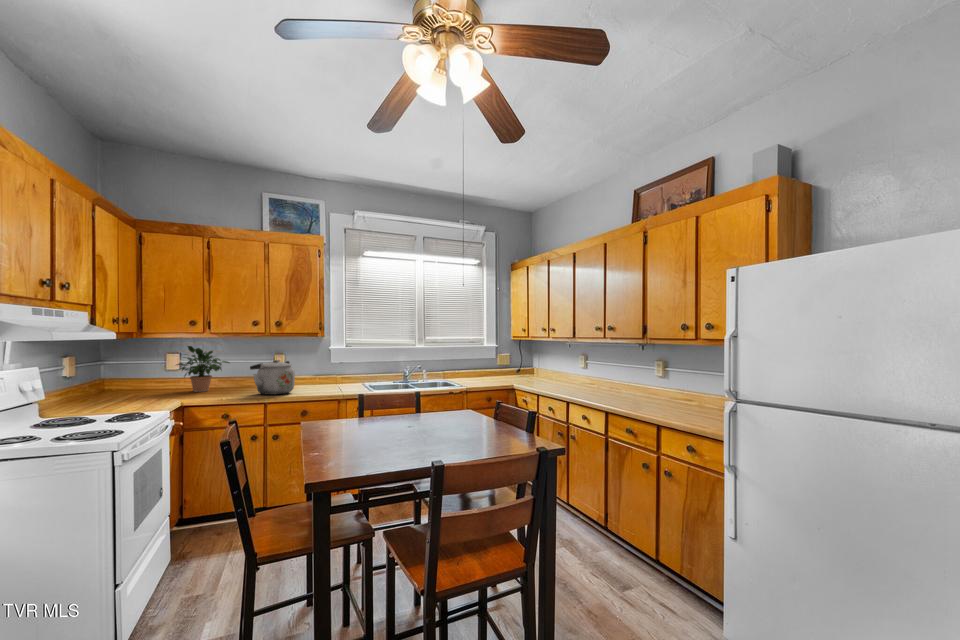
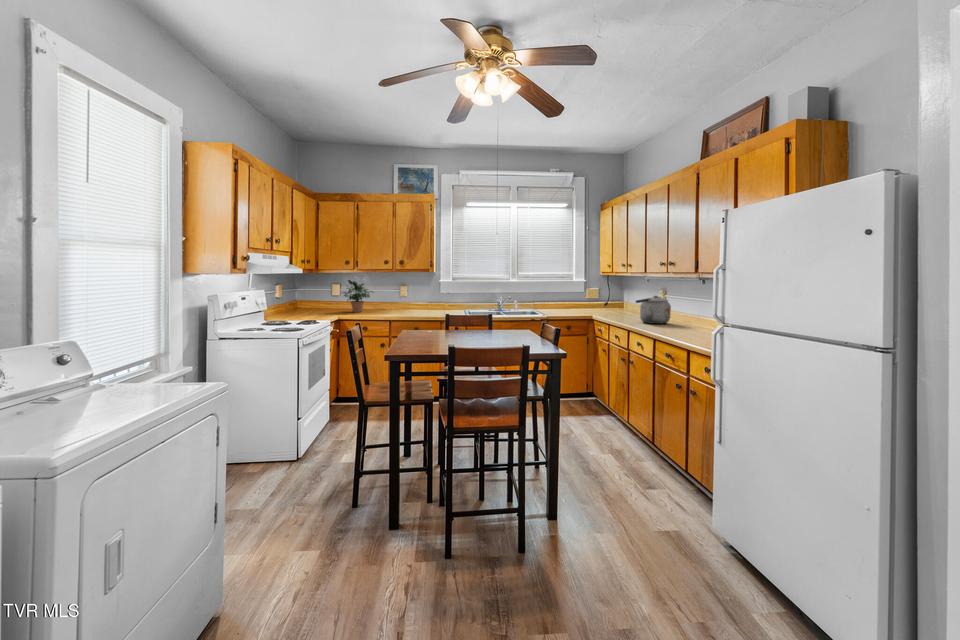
kettle: present [250,360,295,395] -> present [636,296,671,324]

